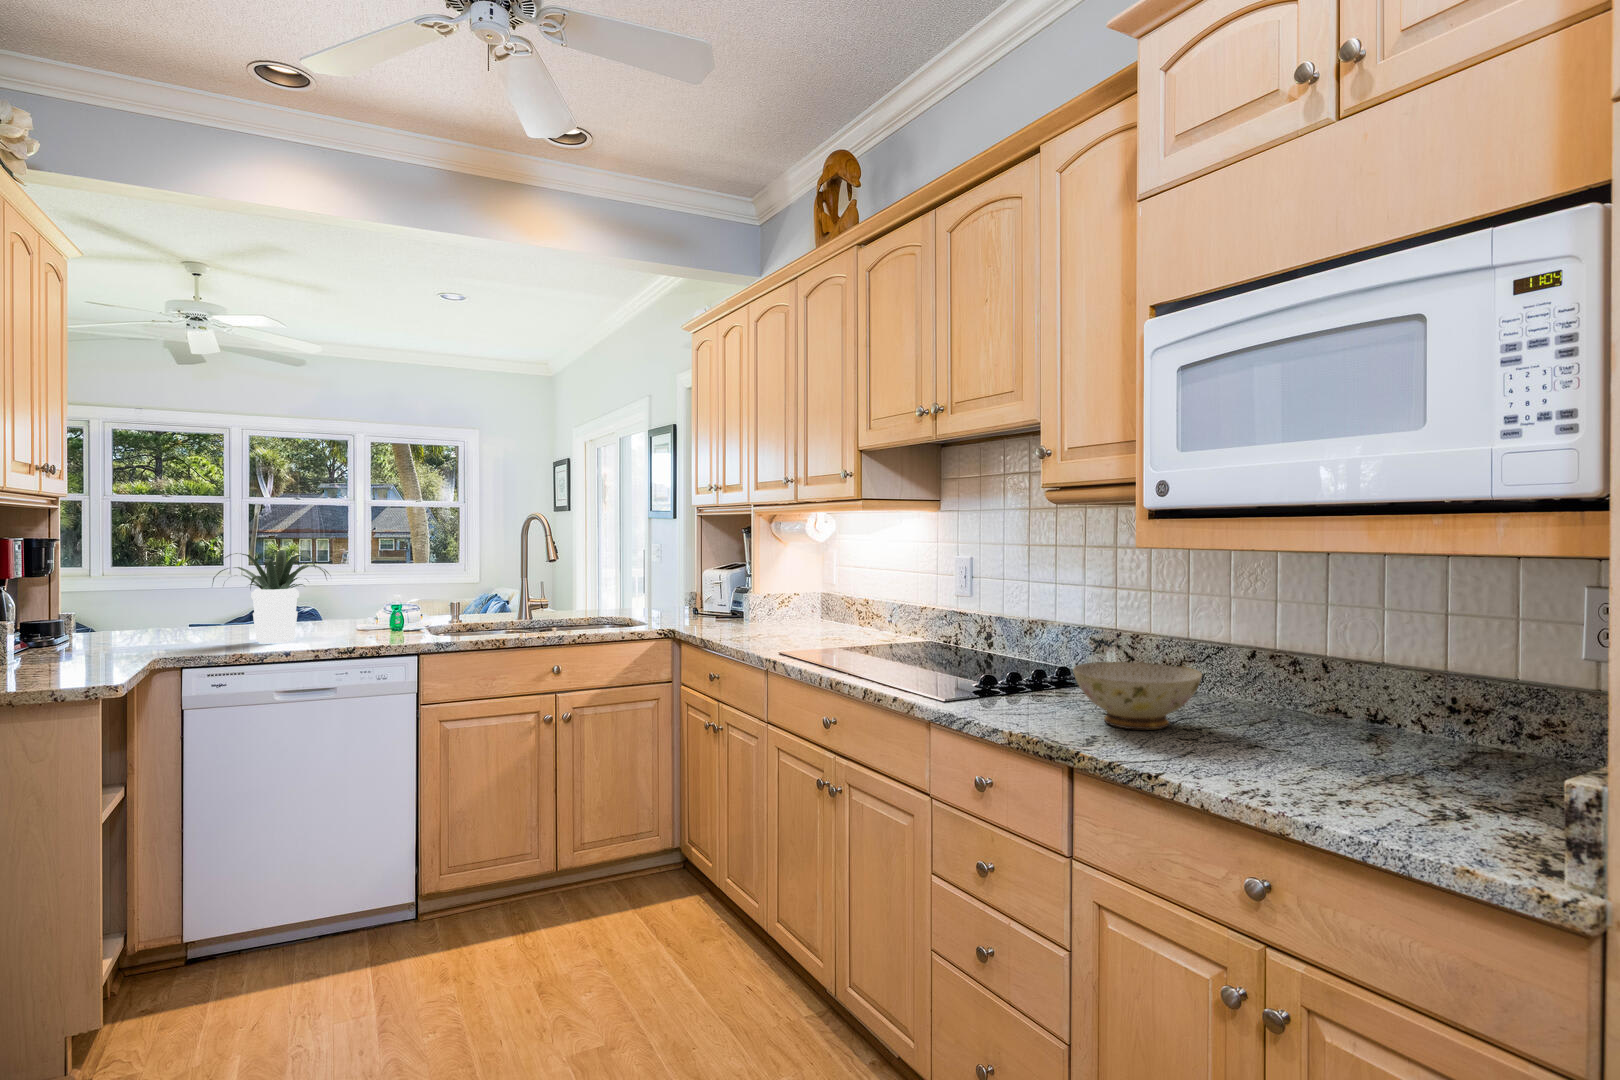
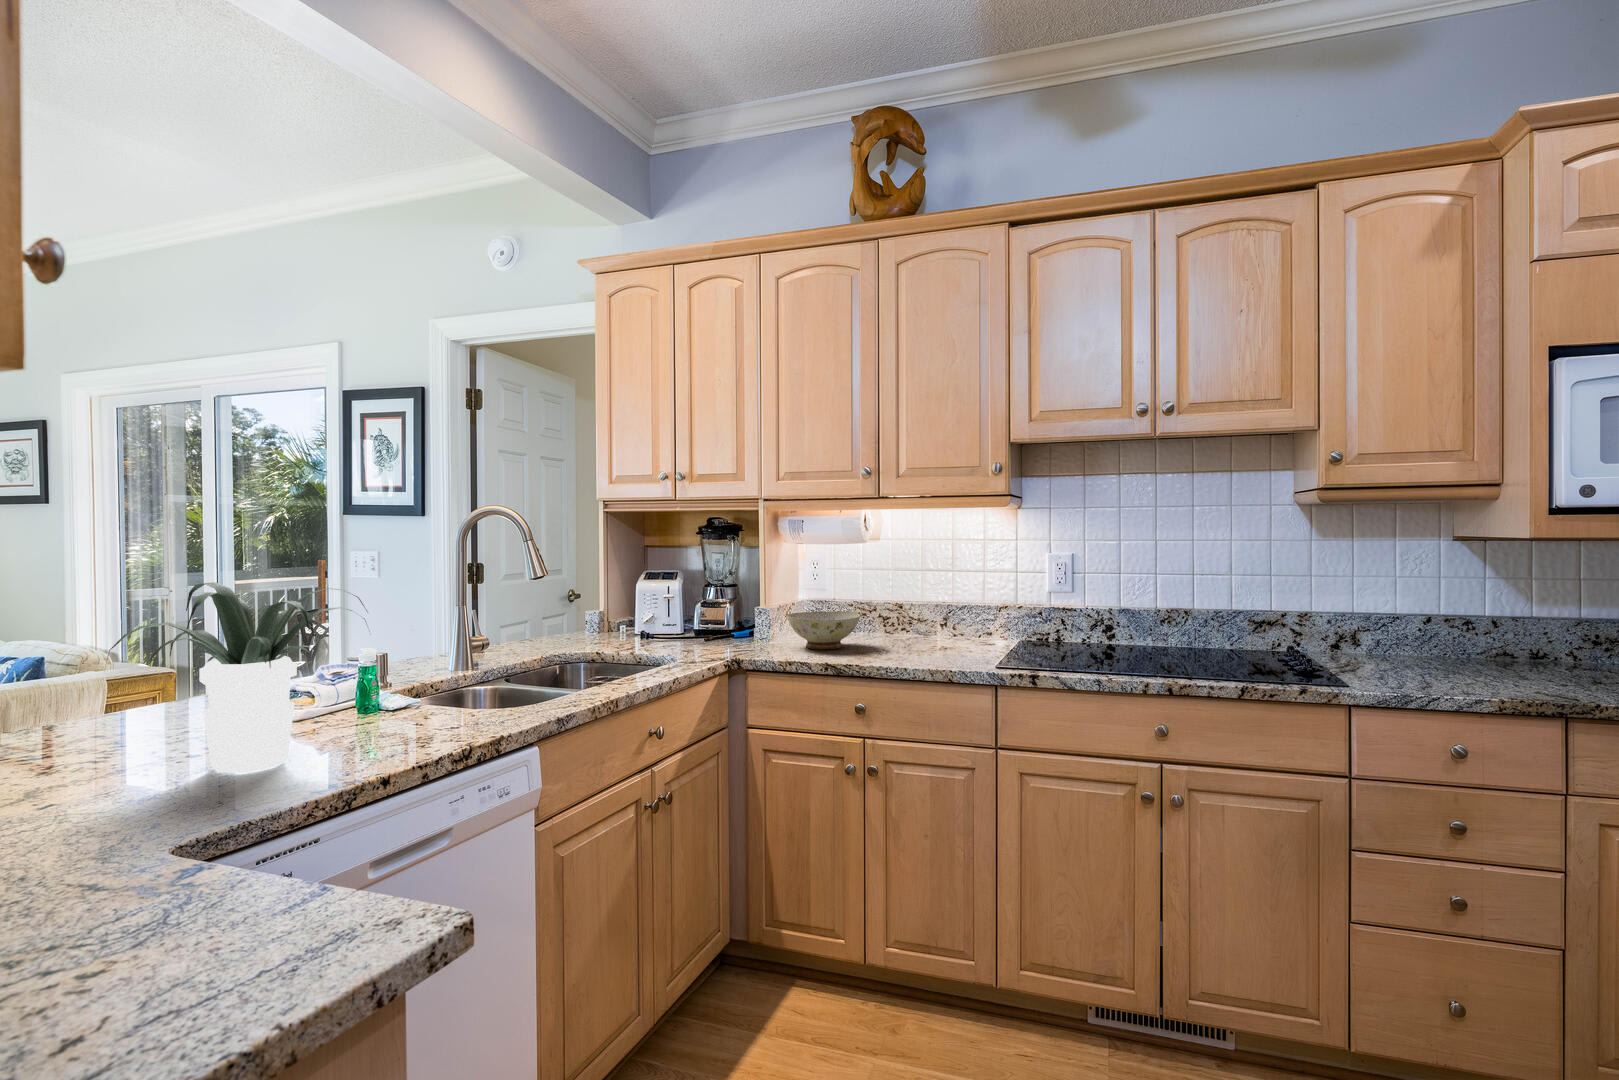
ceramic bowl: present [1073,662,1202,730] -> present [787,611,860,649]

